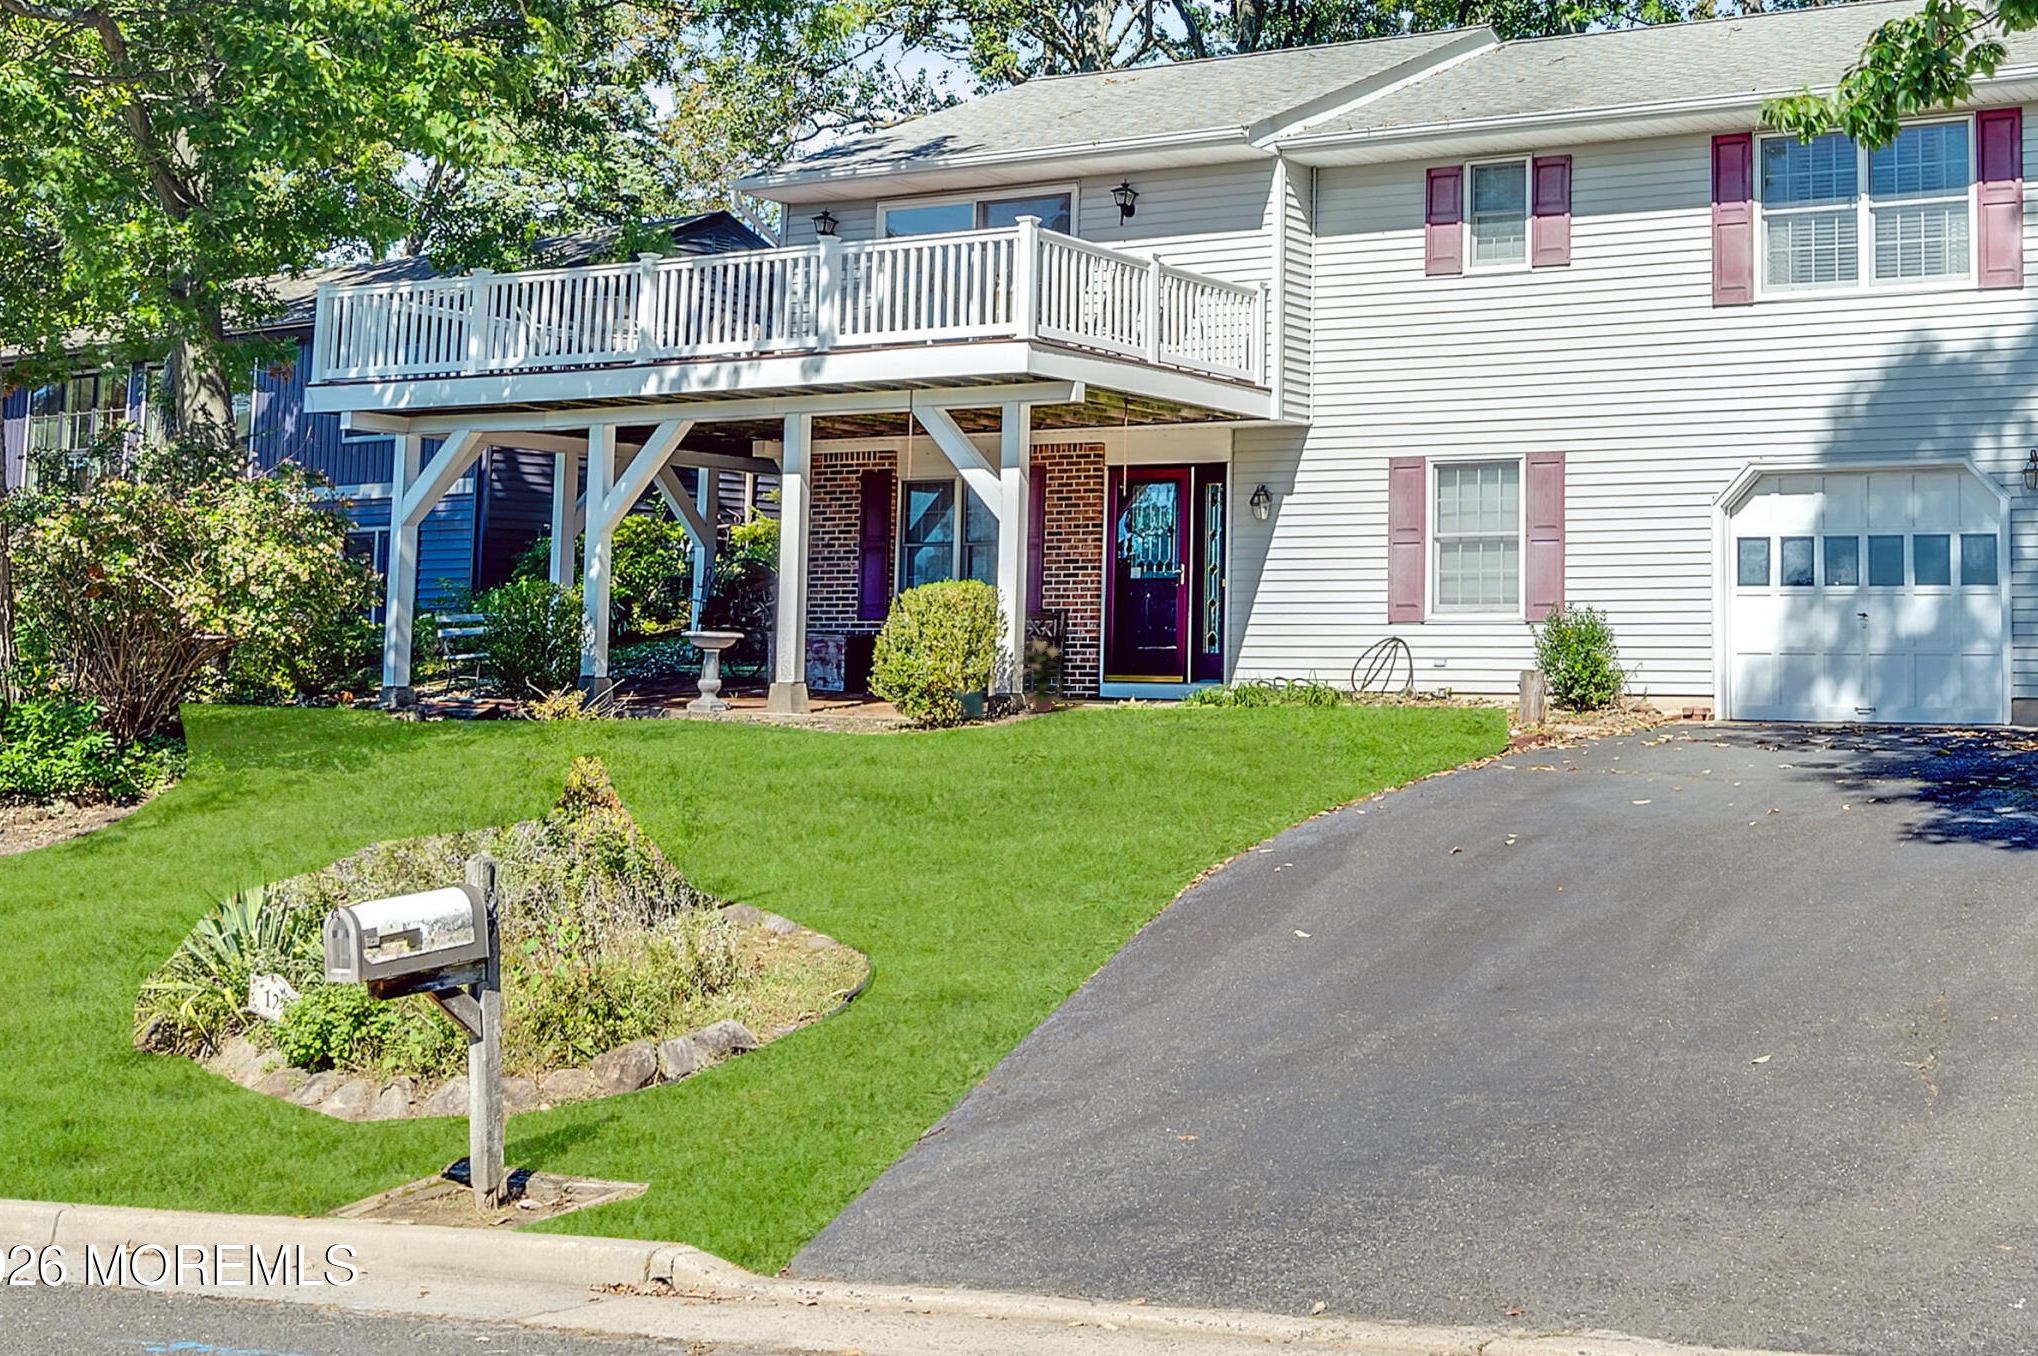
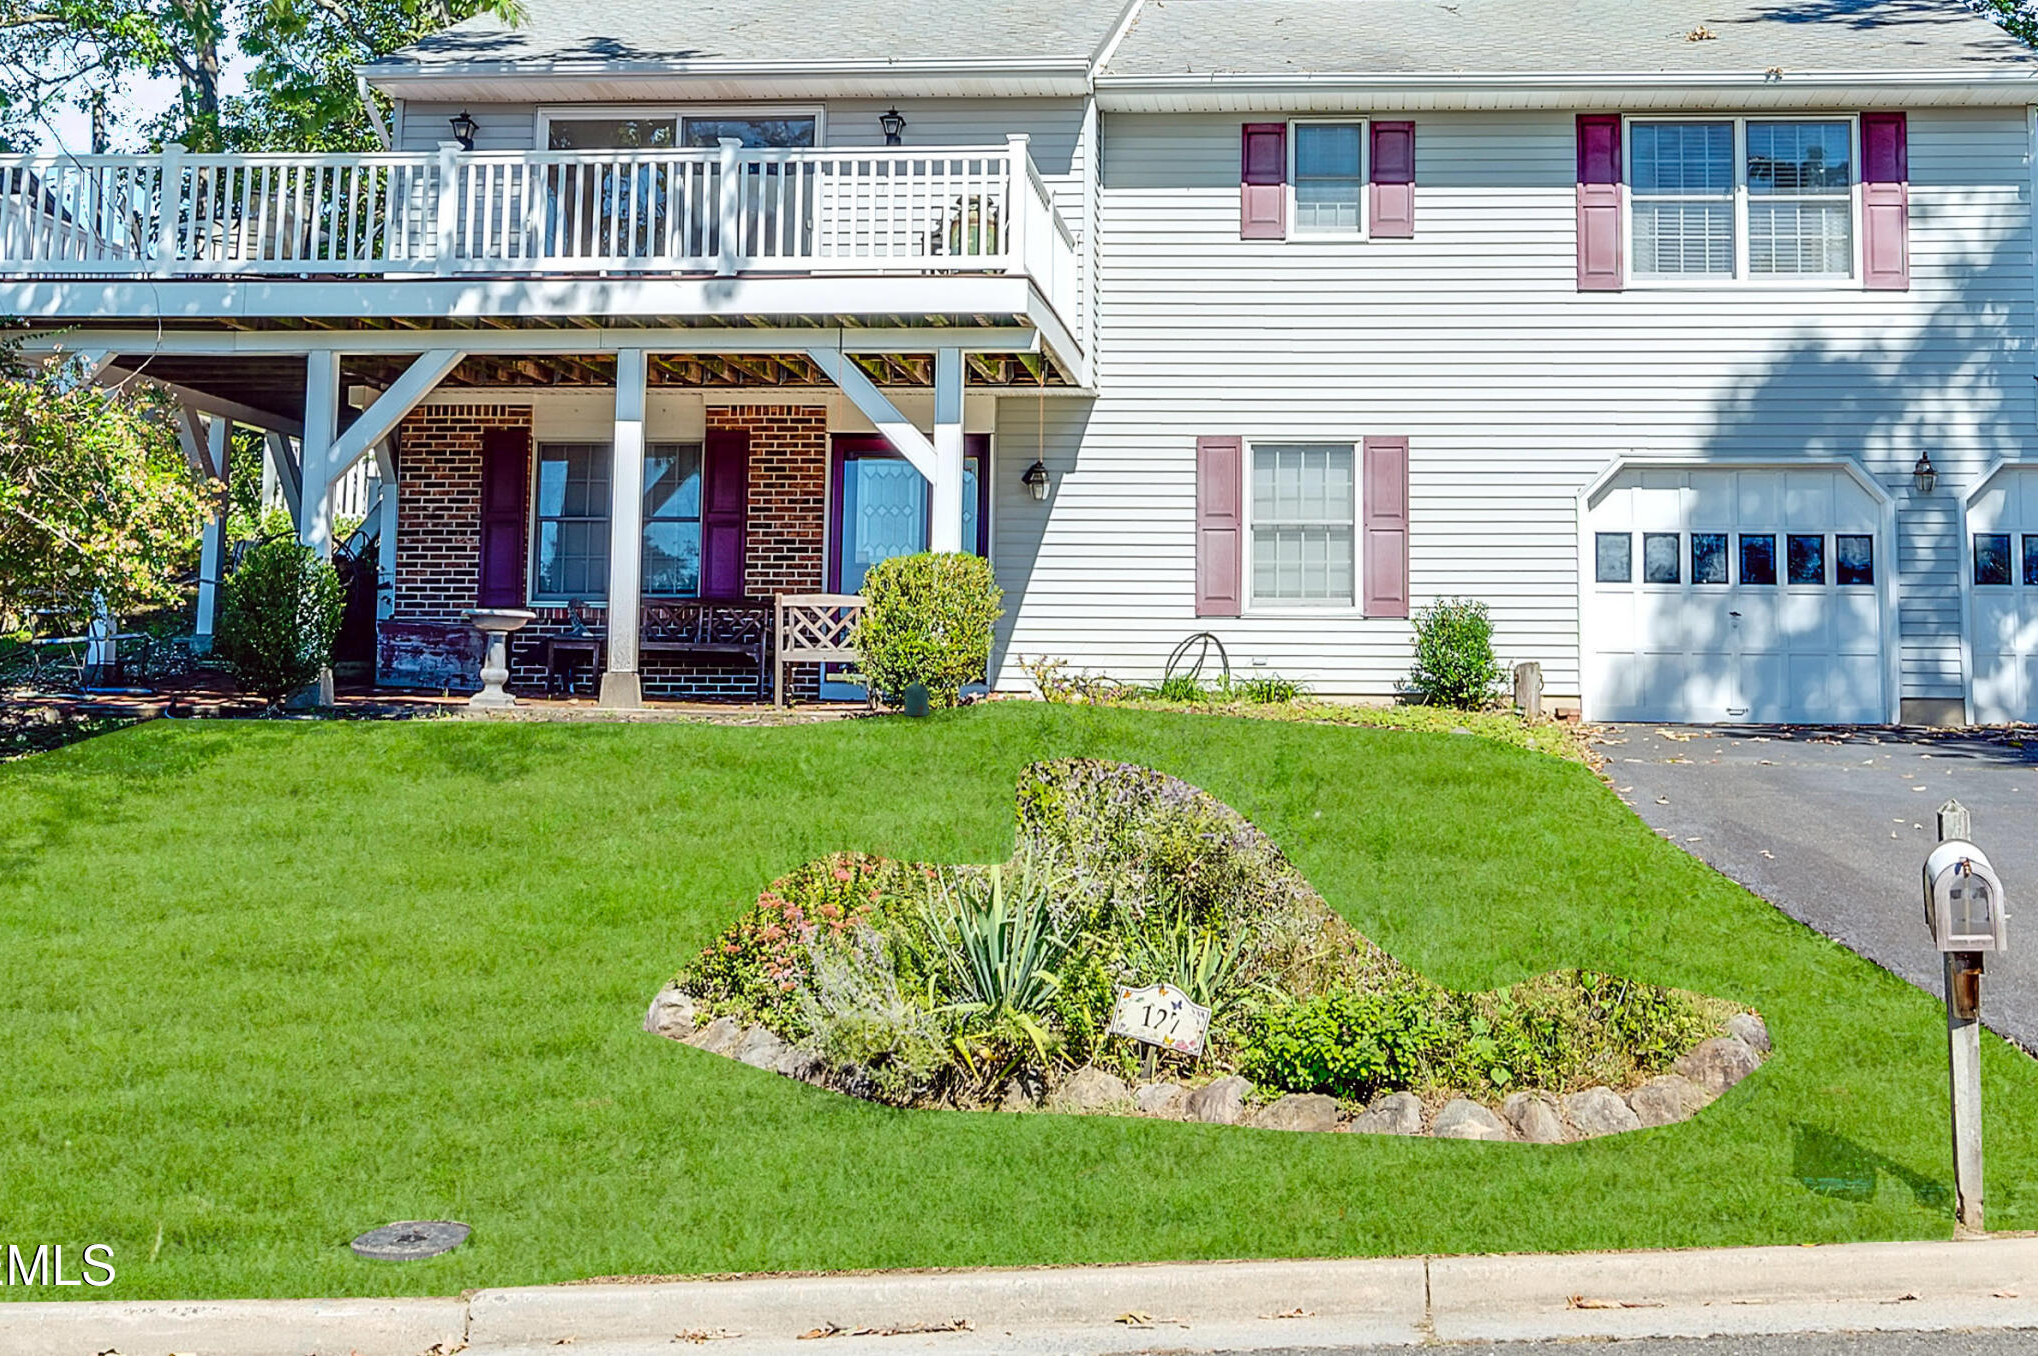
decorative plant: present [1017,641,1063,712] -> none [963,623,1026,710]

